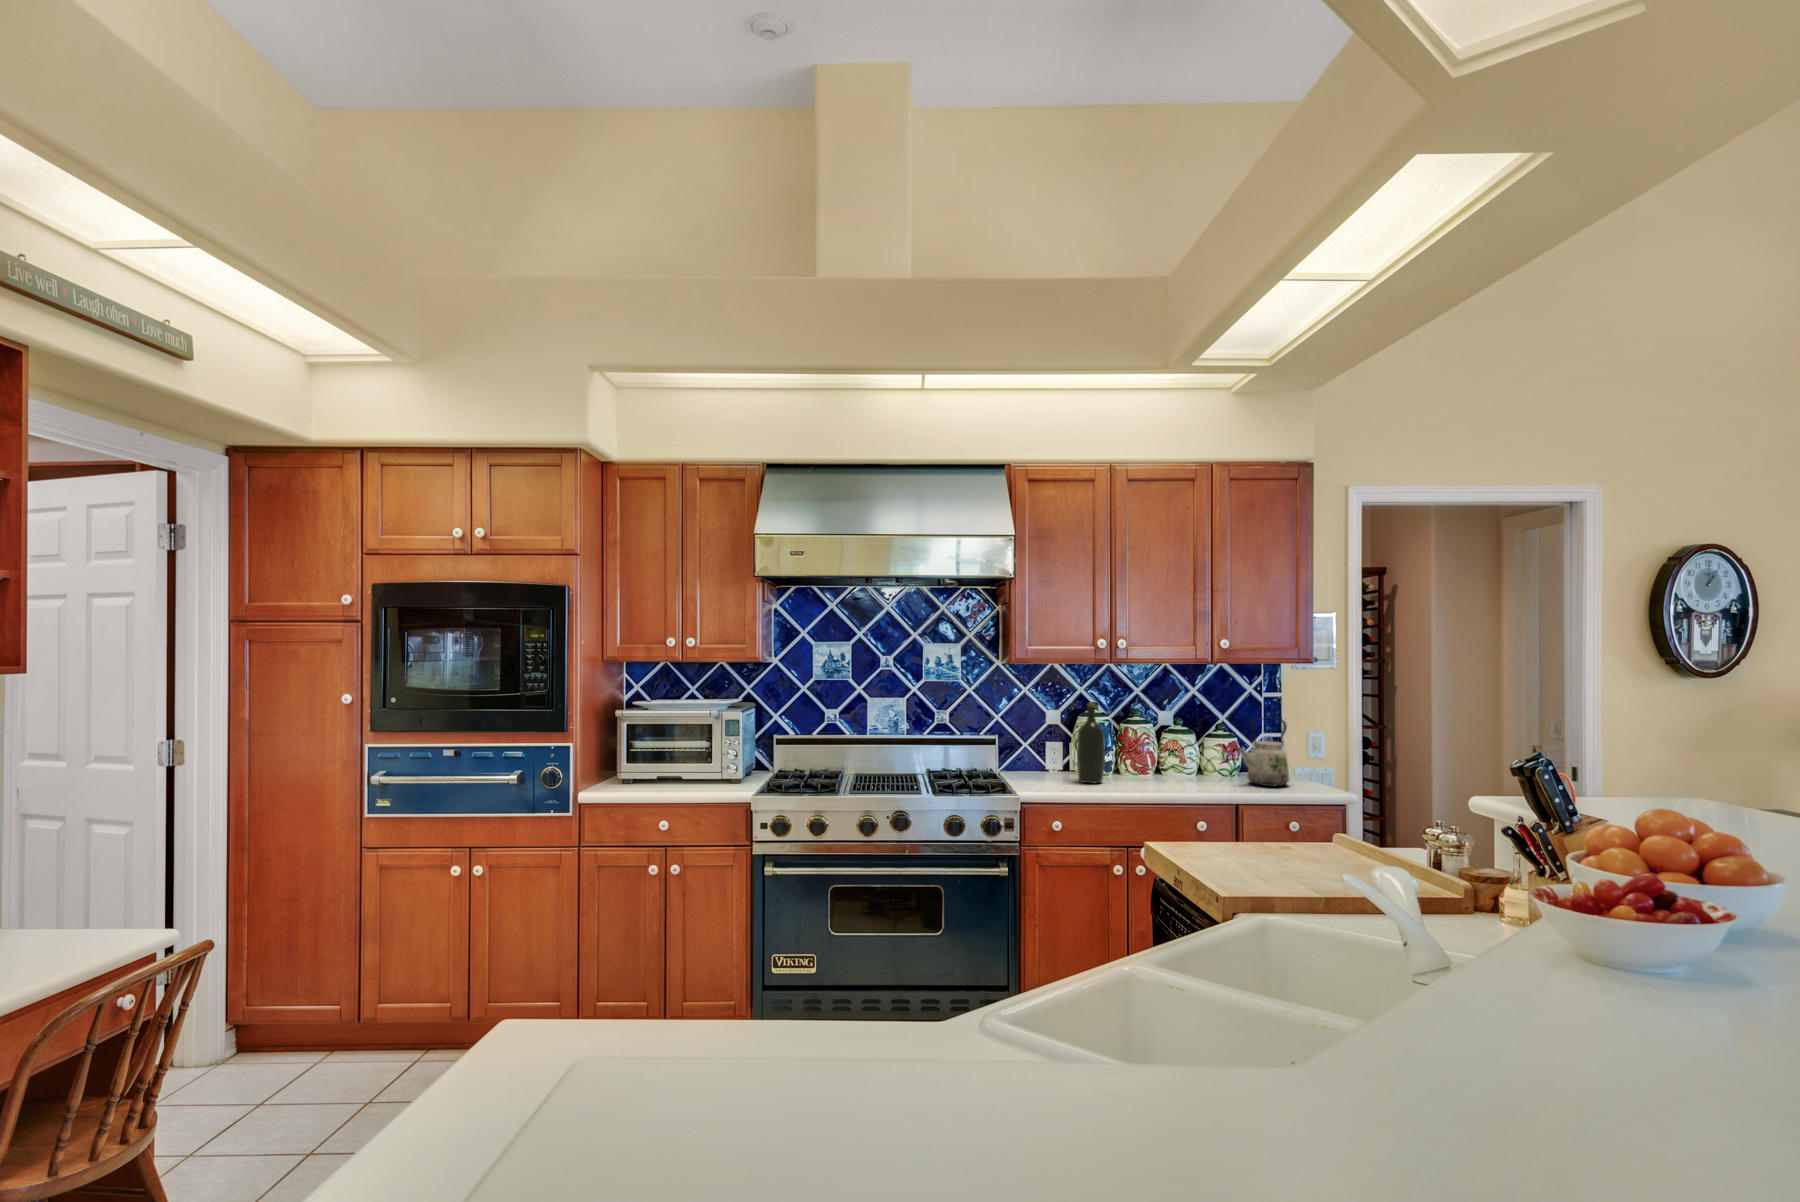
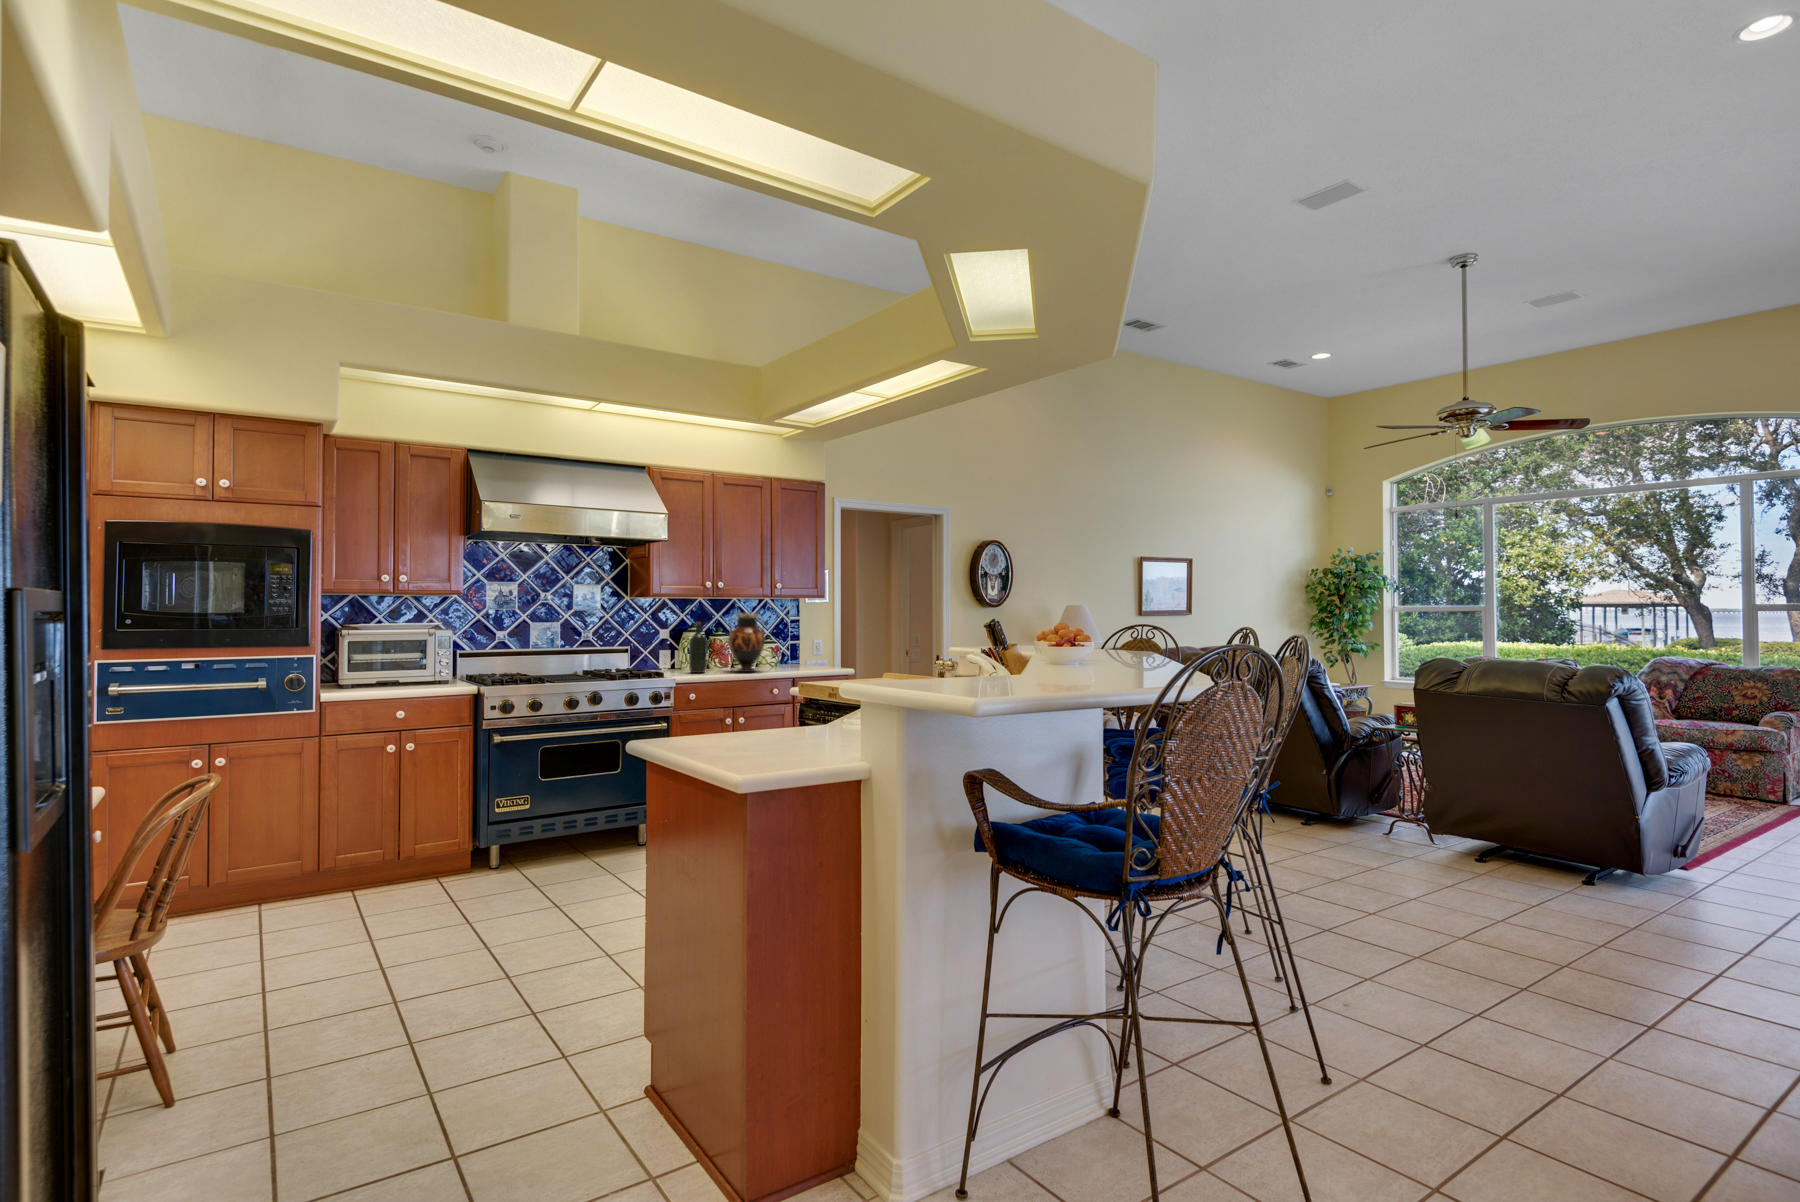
vase: none [1140,690,1201,788] -> present [728,613,765,672]
kettle: present [1237,718,1289,786] -> none [783,629,811,669]

